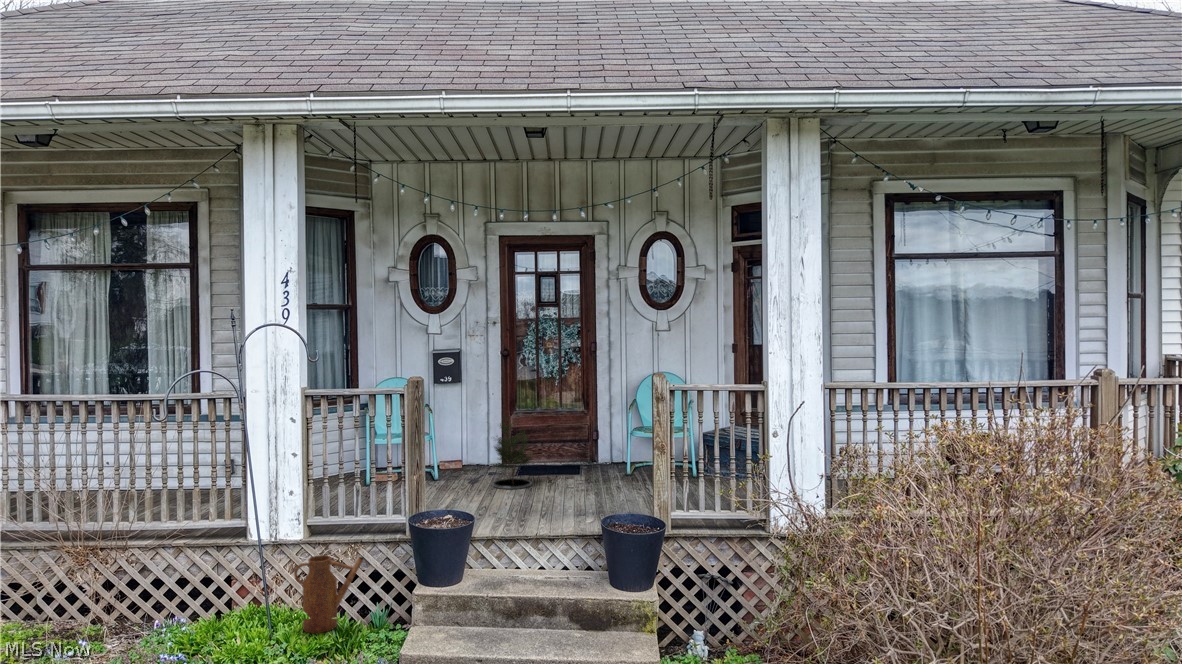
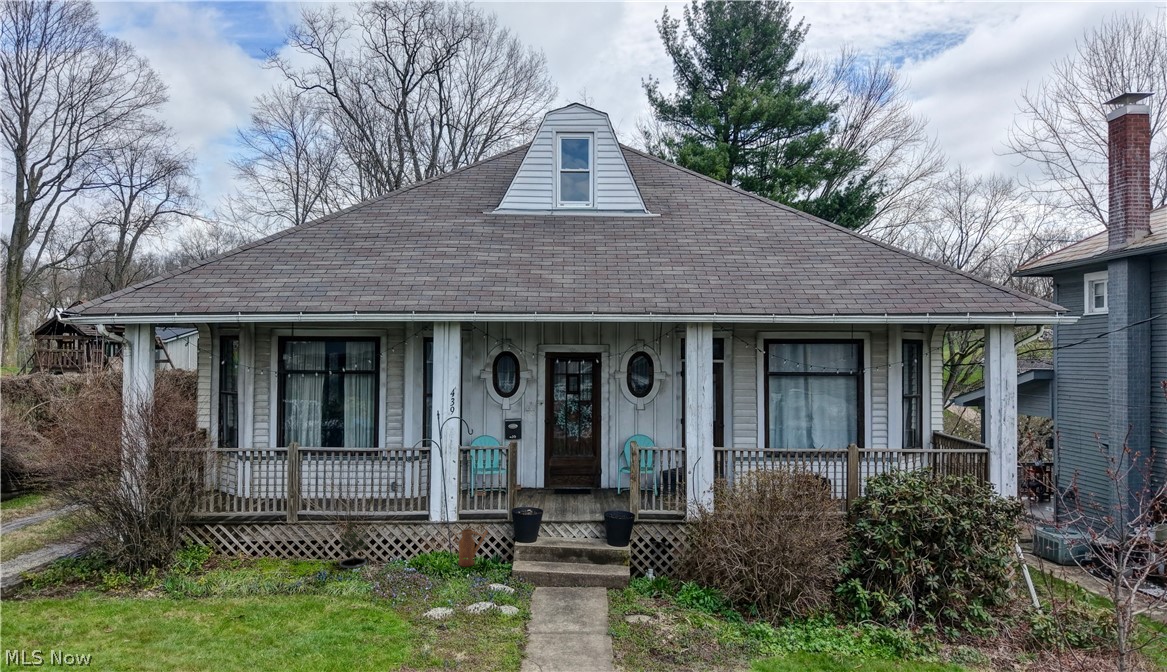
potted tree: present [492,418,532,489] -> present [340,521,368,568]

